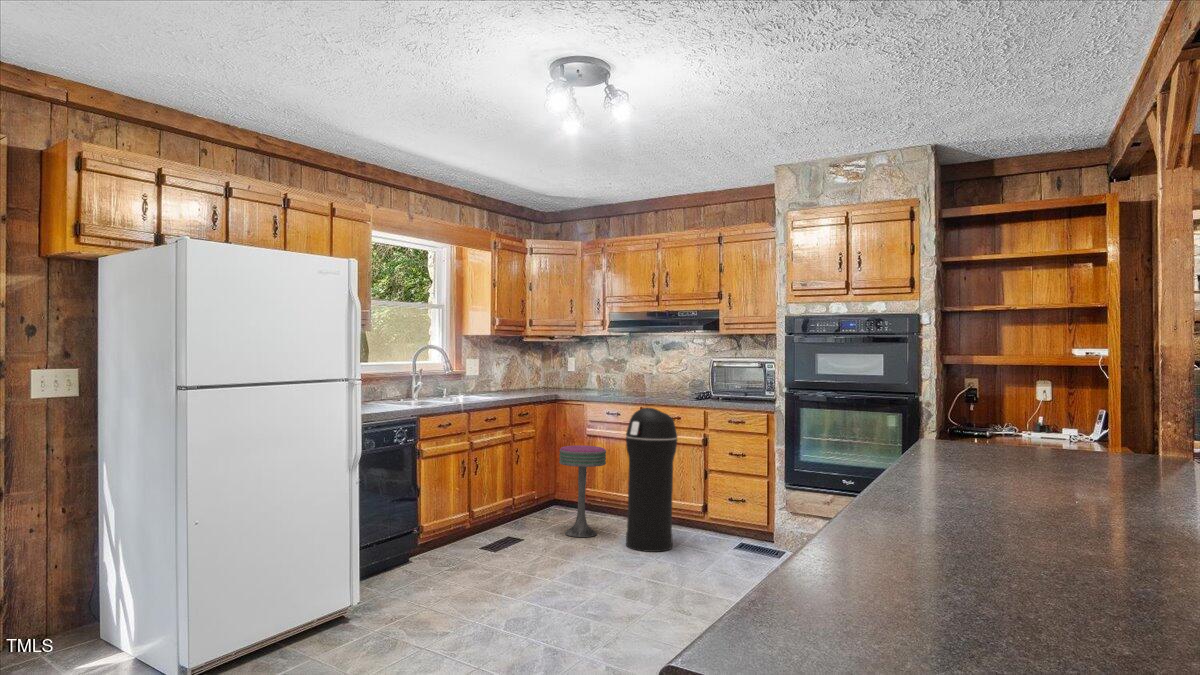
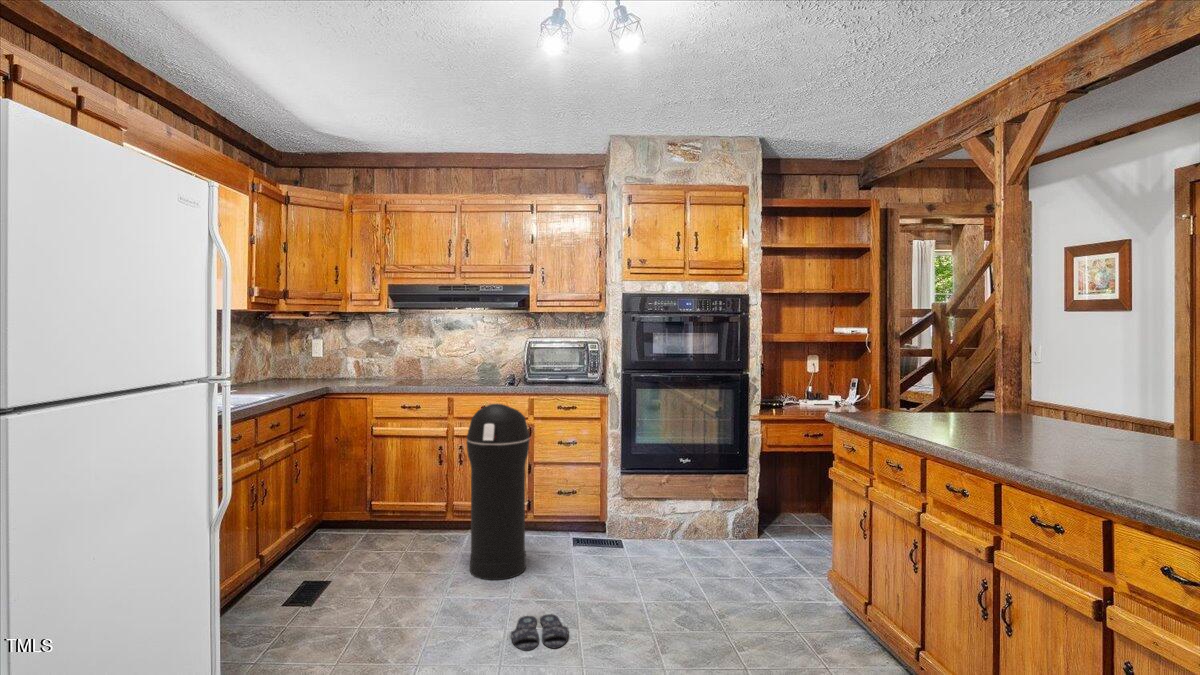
bar stool: present [559,445,606,537] -> none [367,455,431,579]
slippers: none [607,569,654,586] -> present [511,614,568,651]

